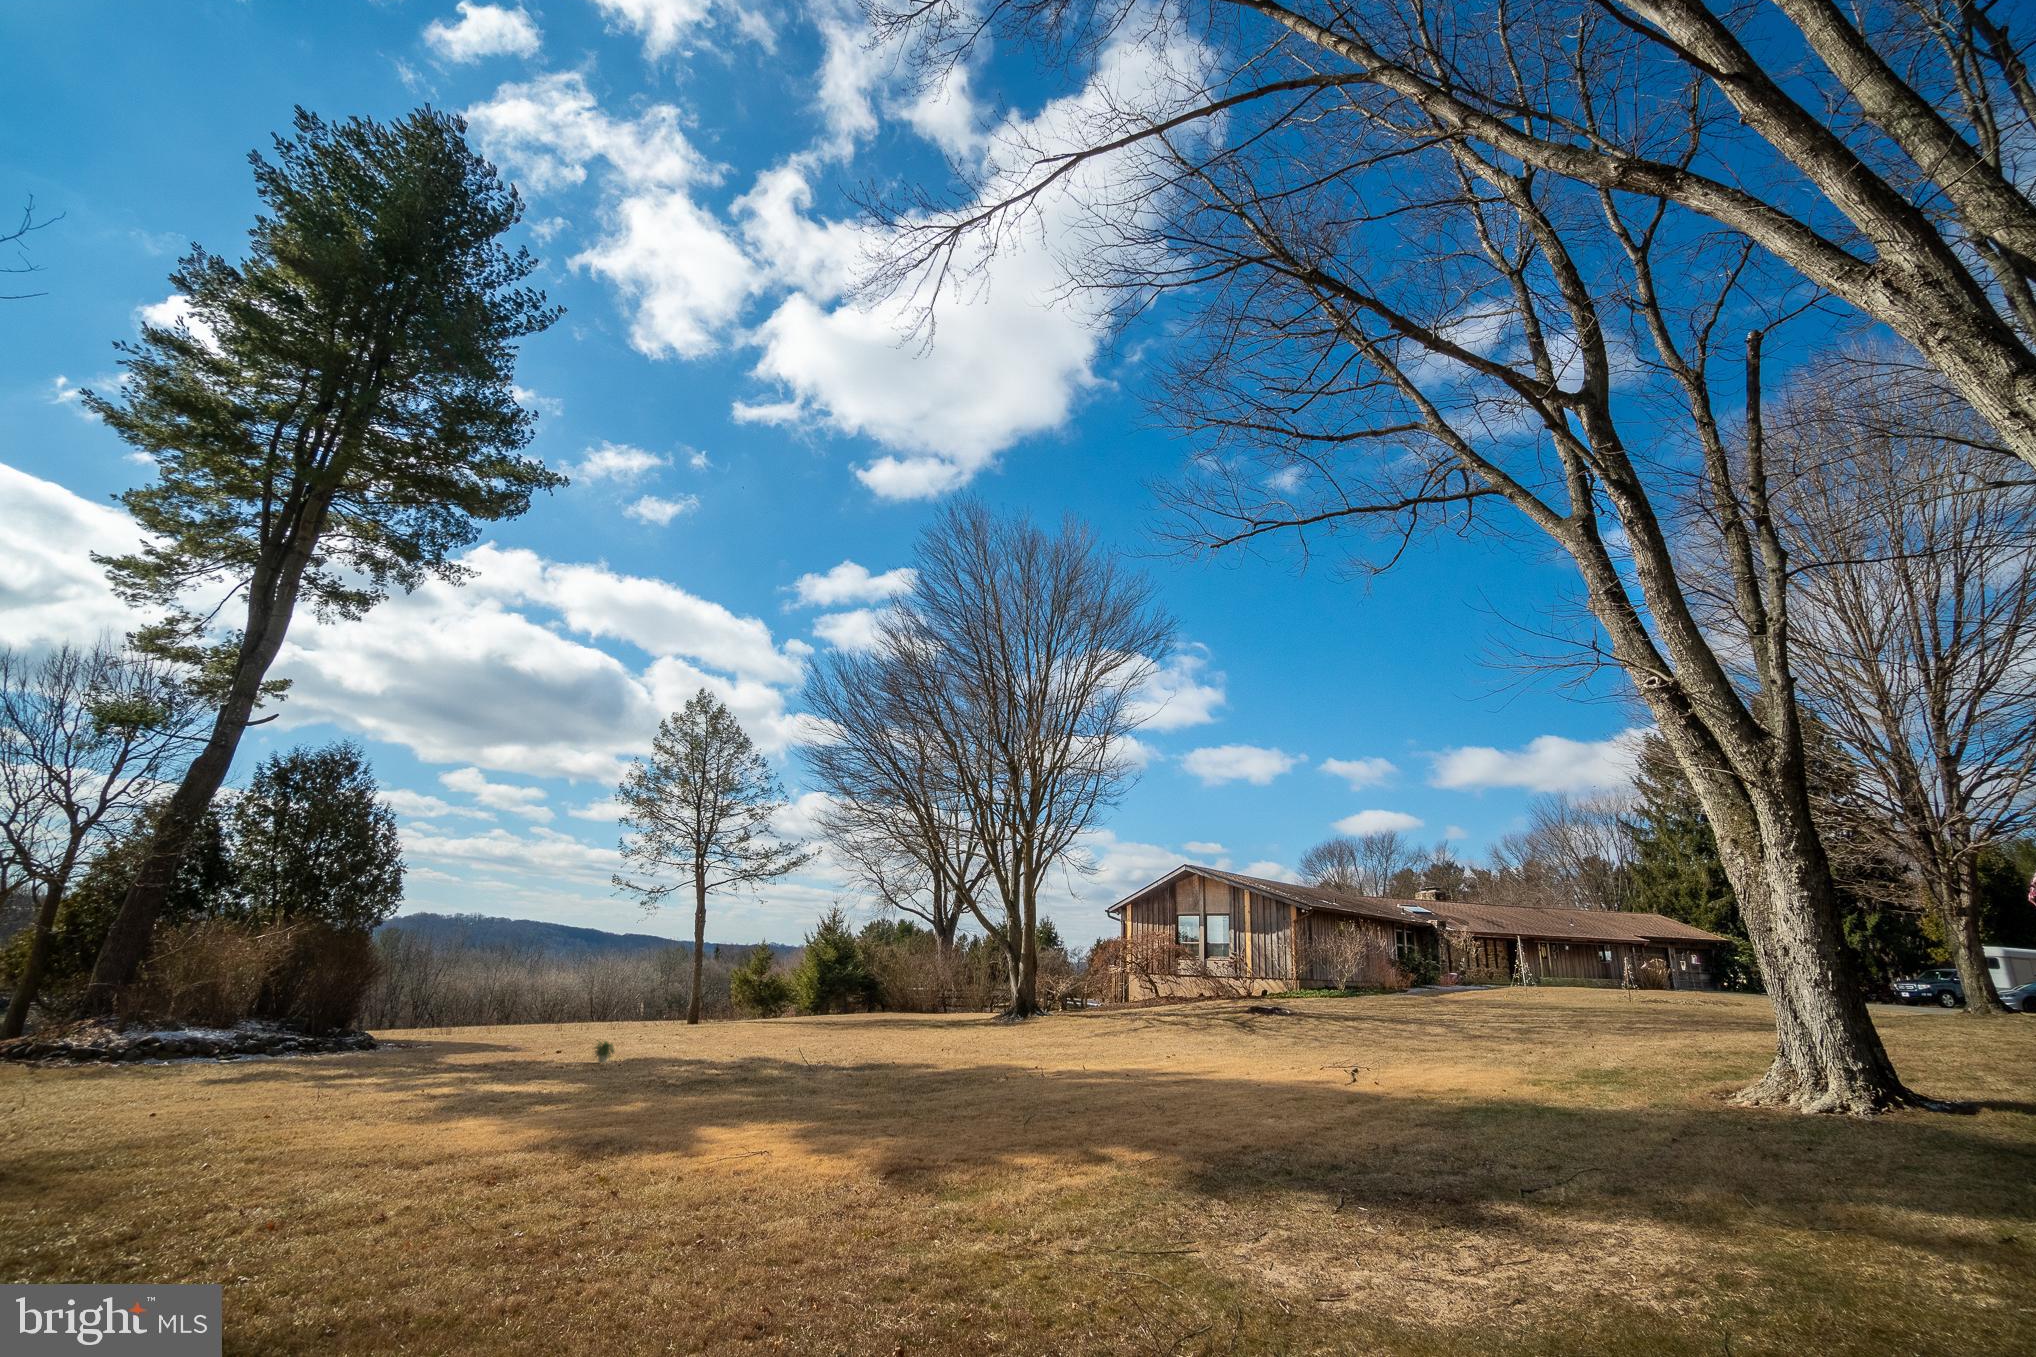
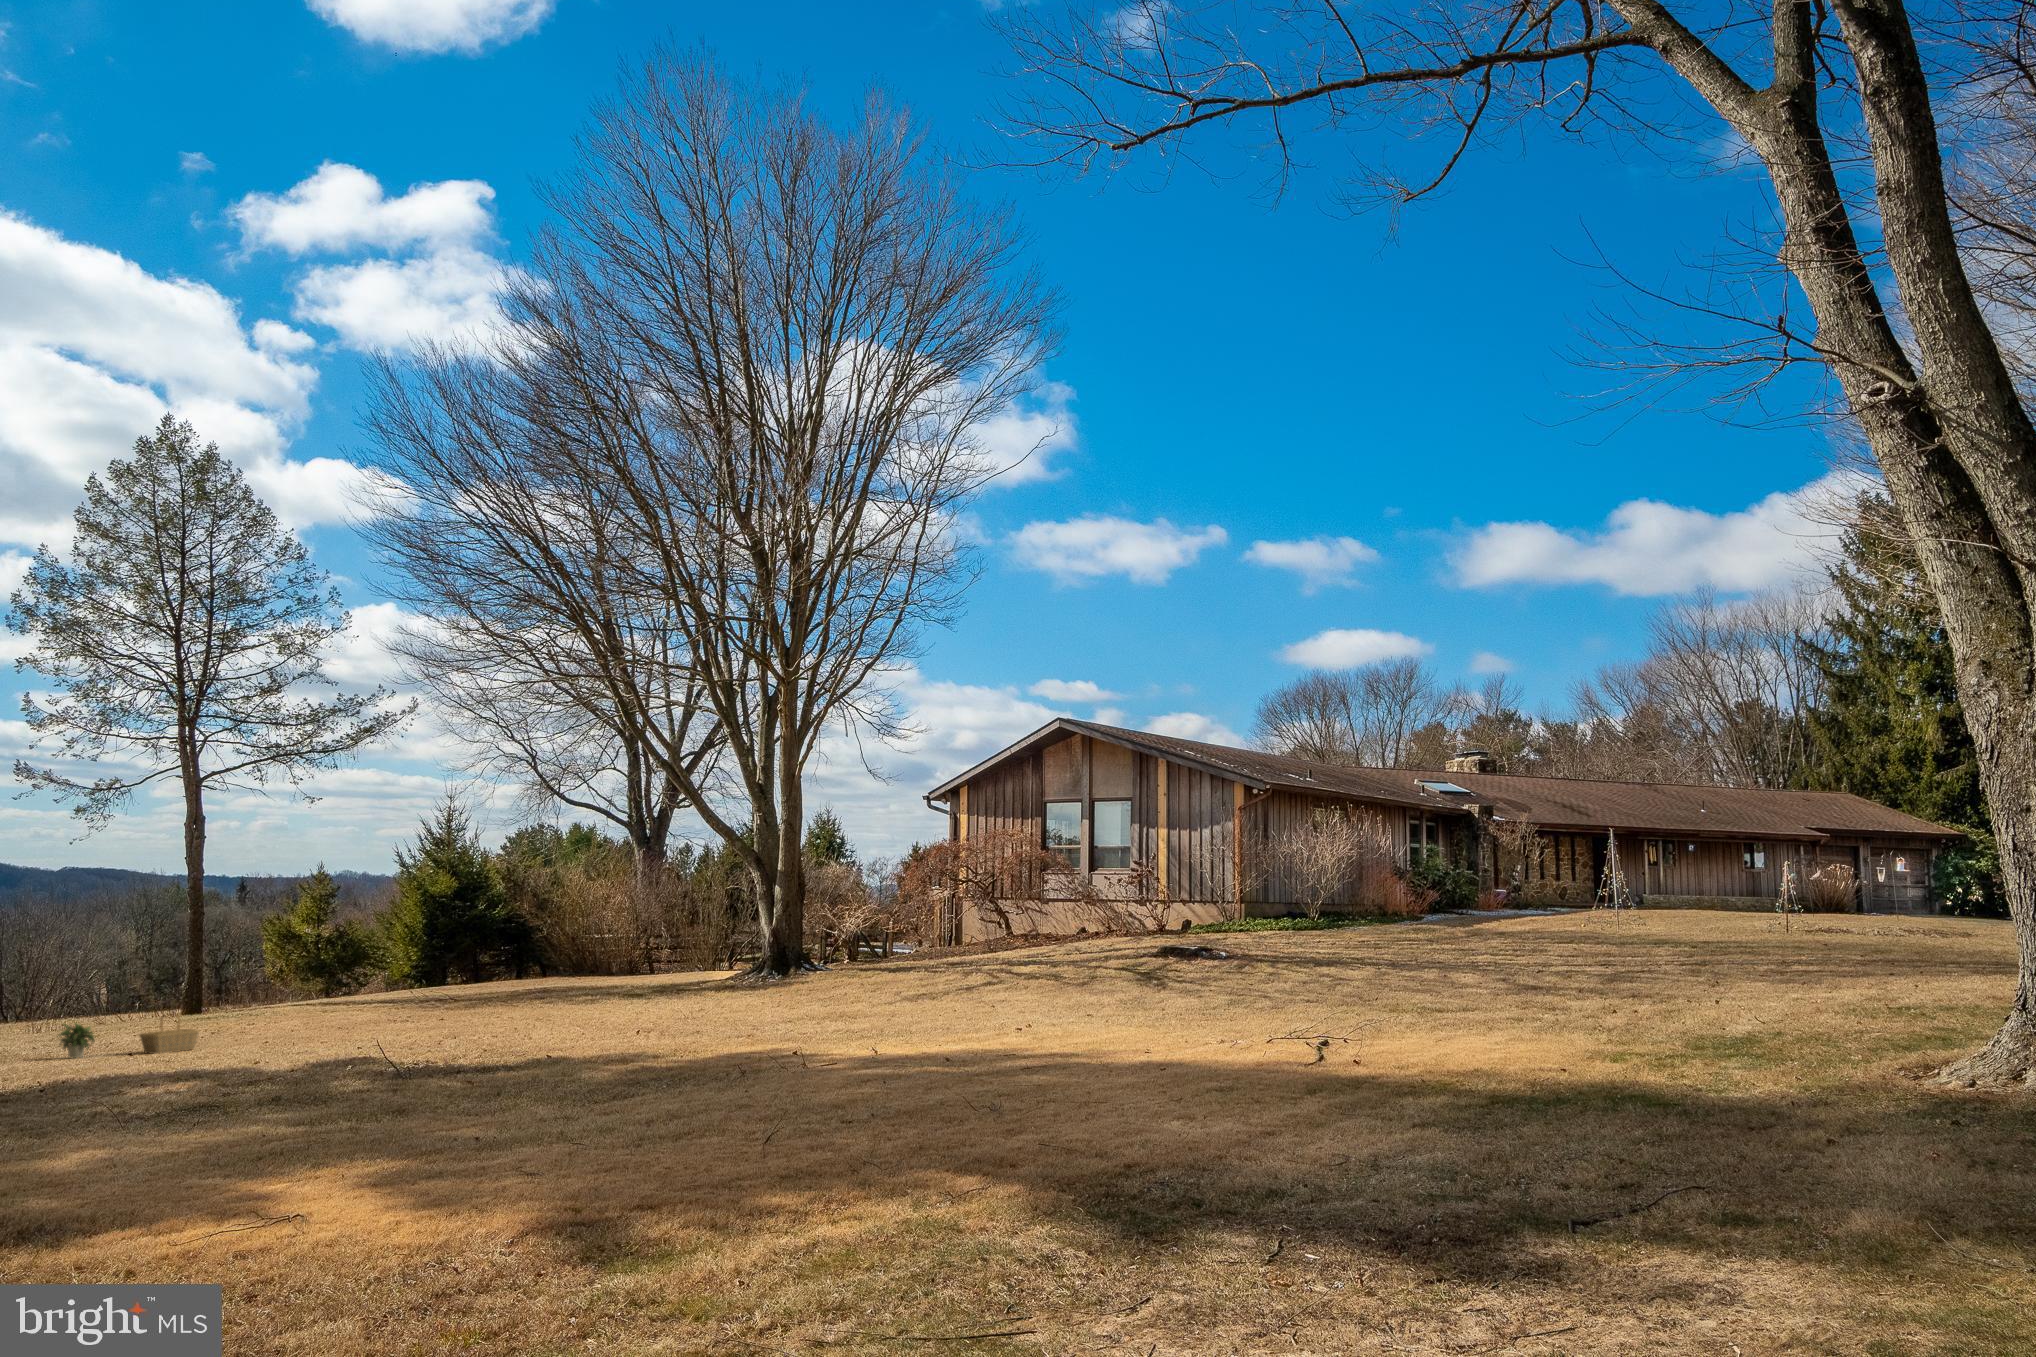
basket: none [640,1037,676,1063] -> present [140,1015,199,1054]

